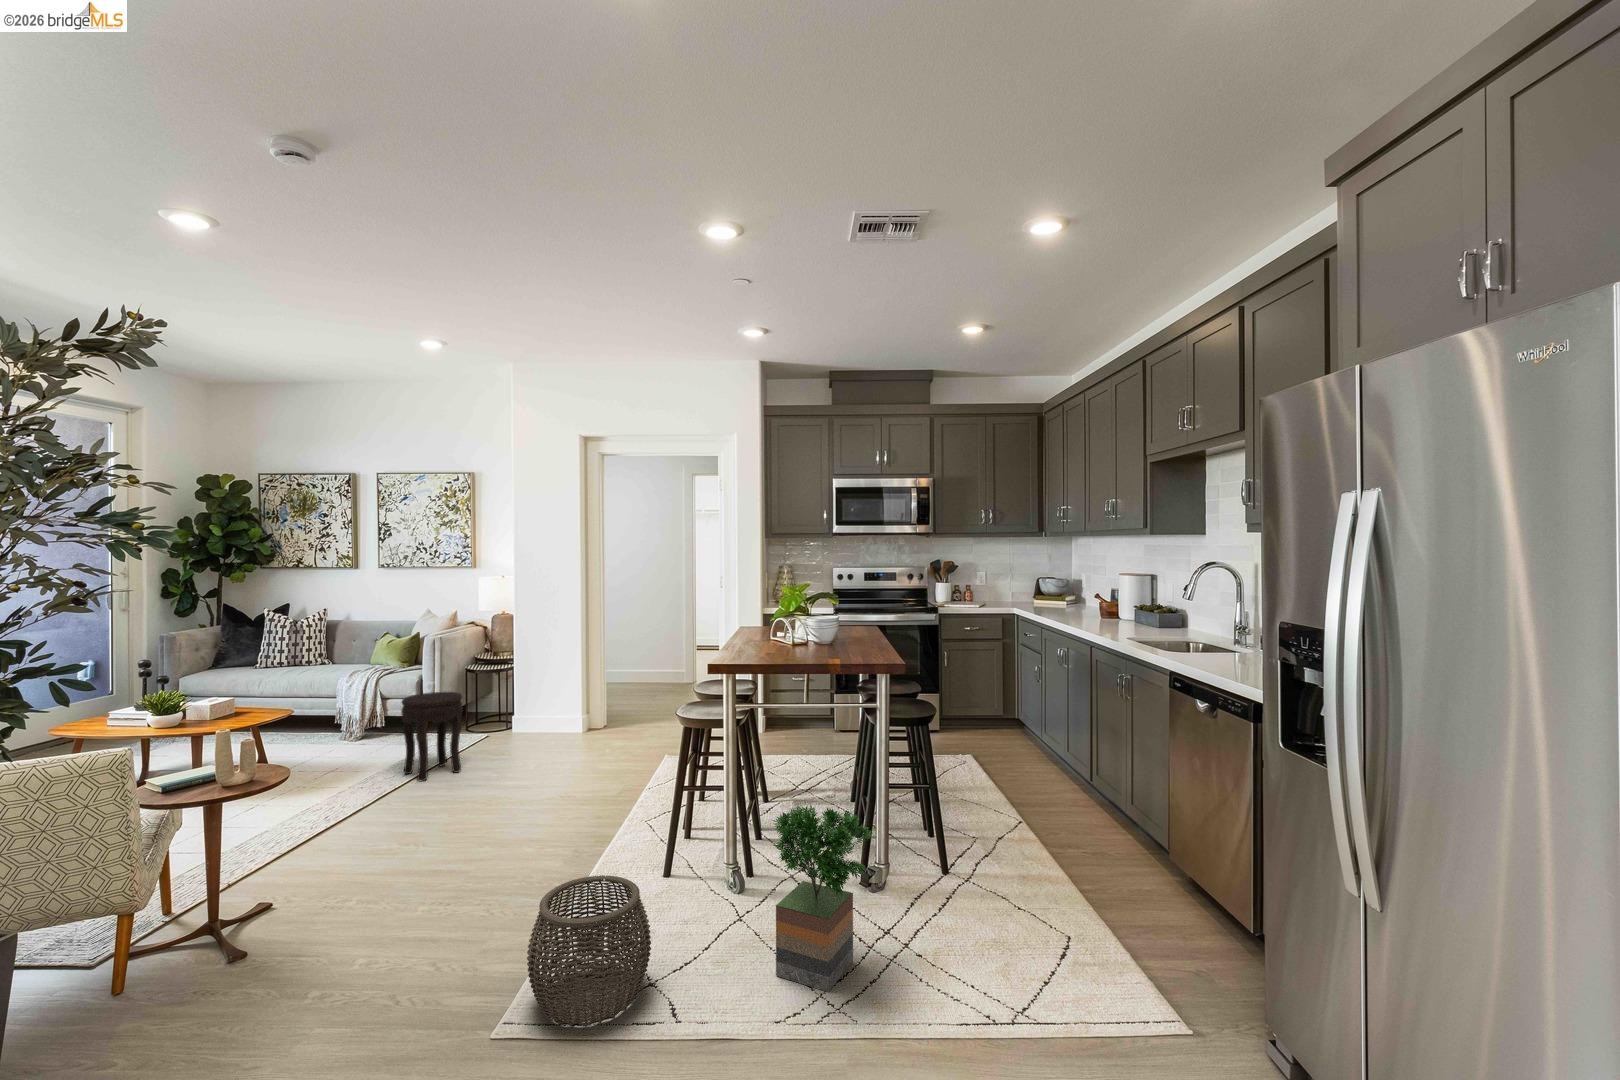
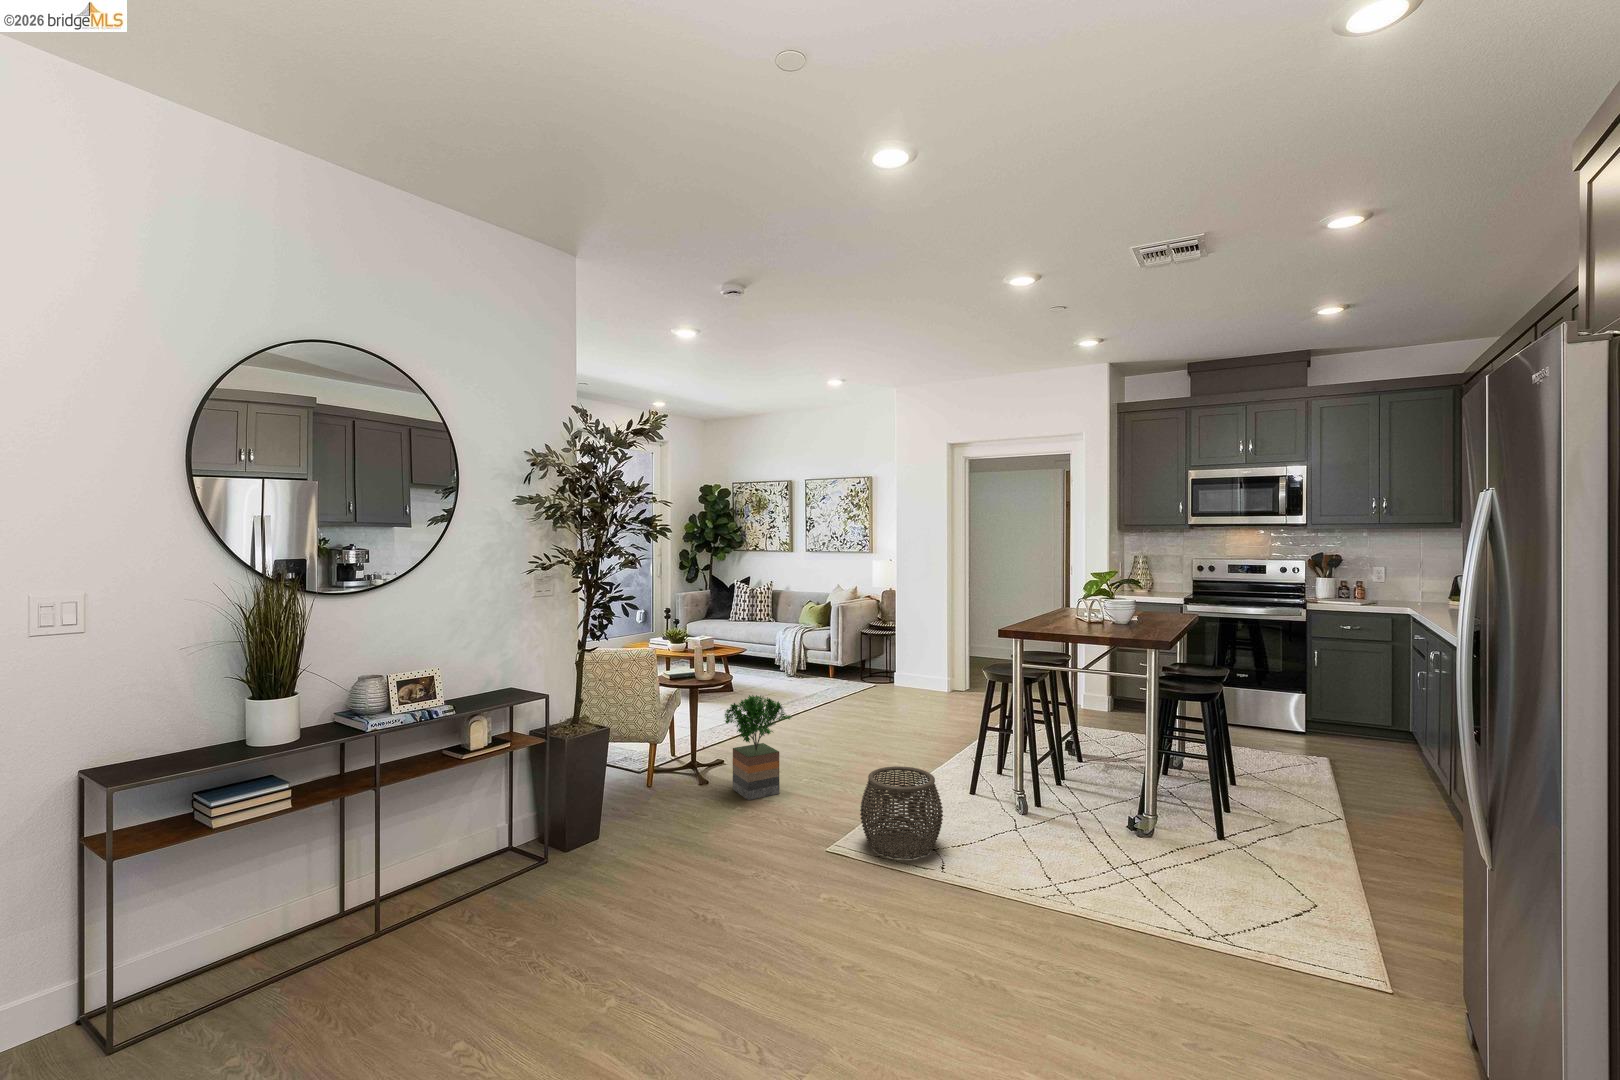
side table: present [401,692,463,781] -> none [813,645,853,709]
potted tree: present [774,805,871,992] -> present [725,695,792,800]

